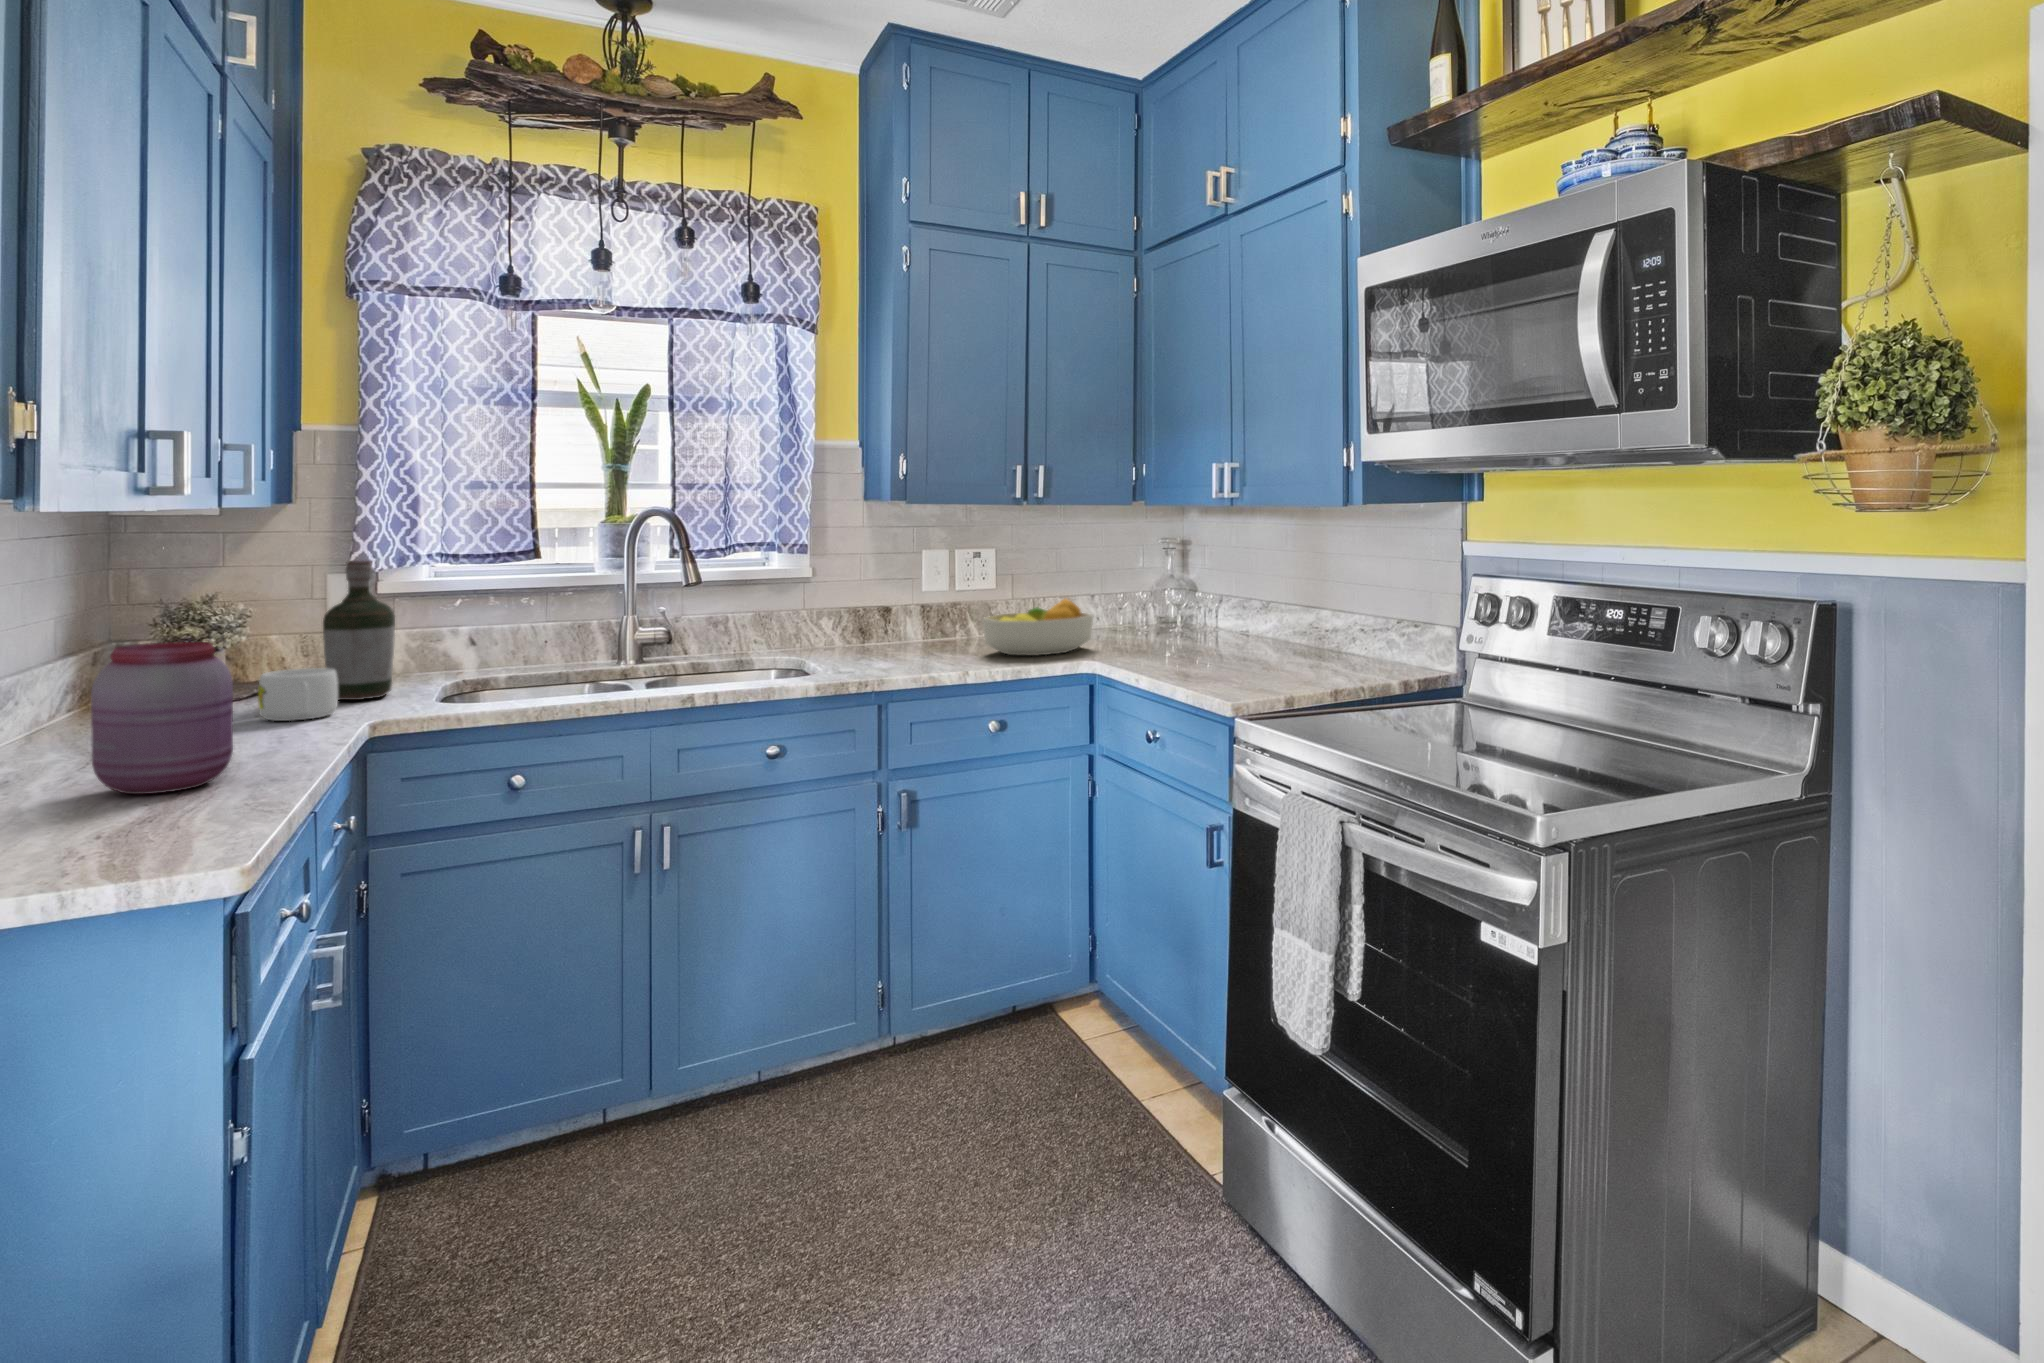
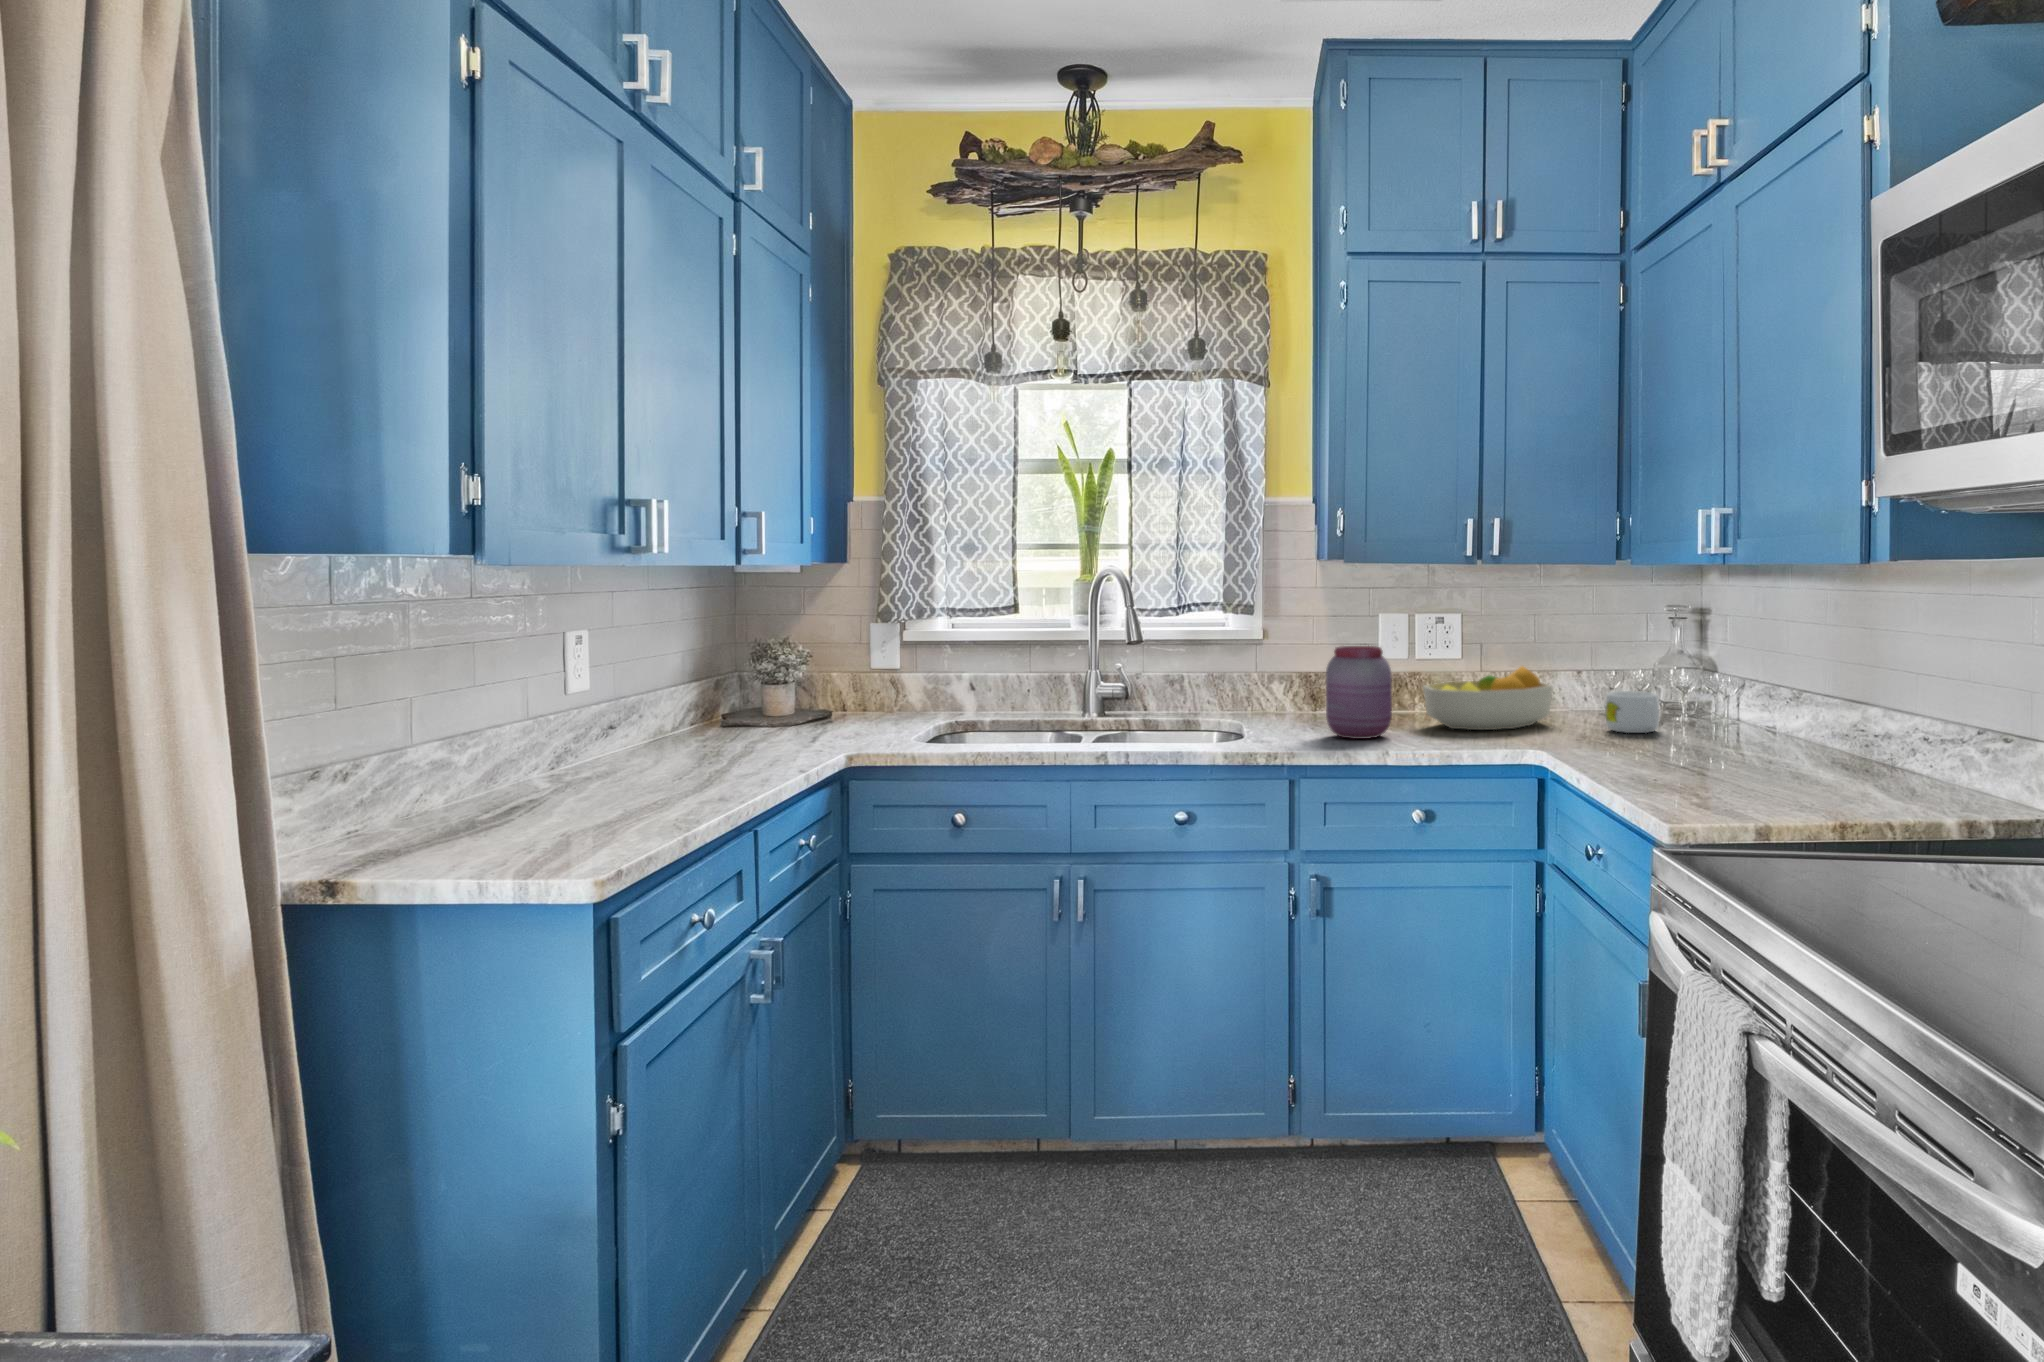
bottle: present [323,561,395,700] -> none [830,618,887,741]
jar: present [91,642,233,794] -> present [1326,646,1392,739]
mug: present [258,668,338,721] -> present [1606,691,1659,733]

